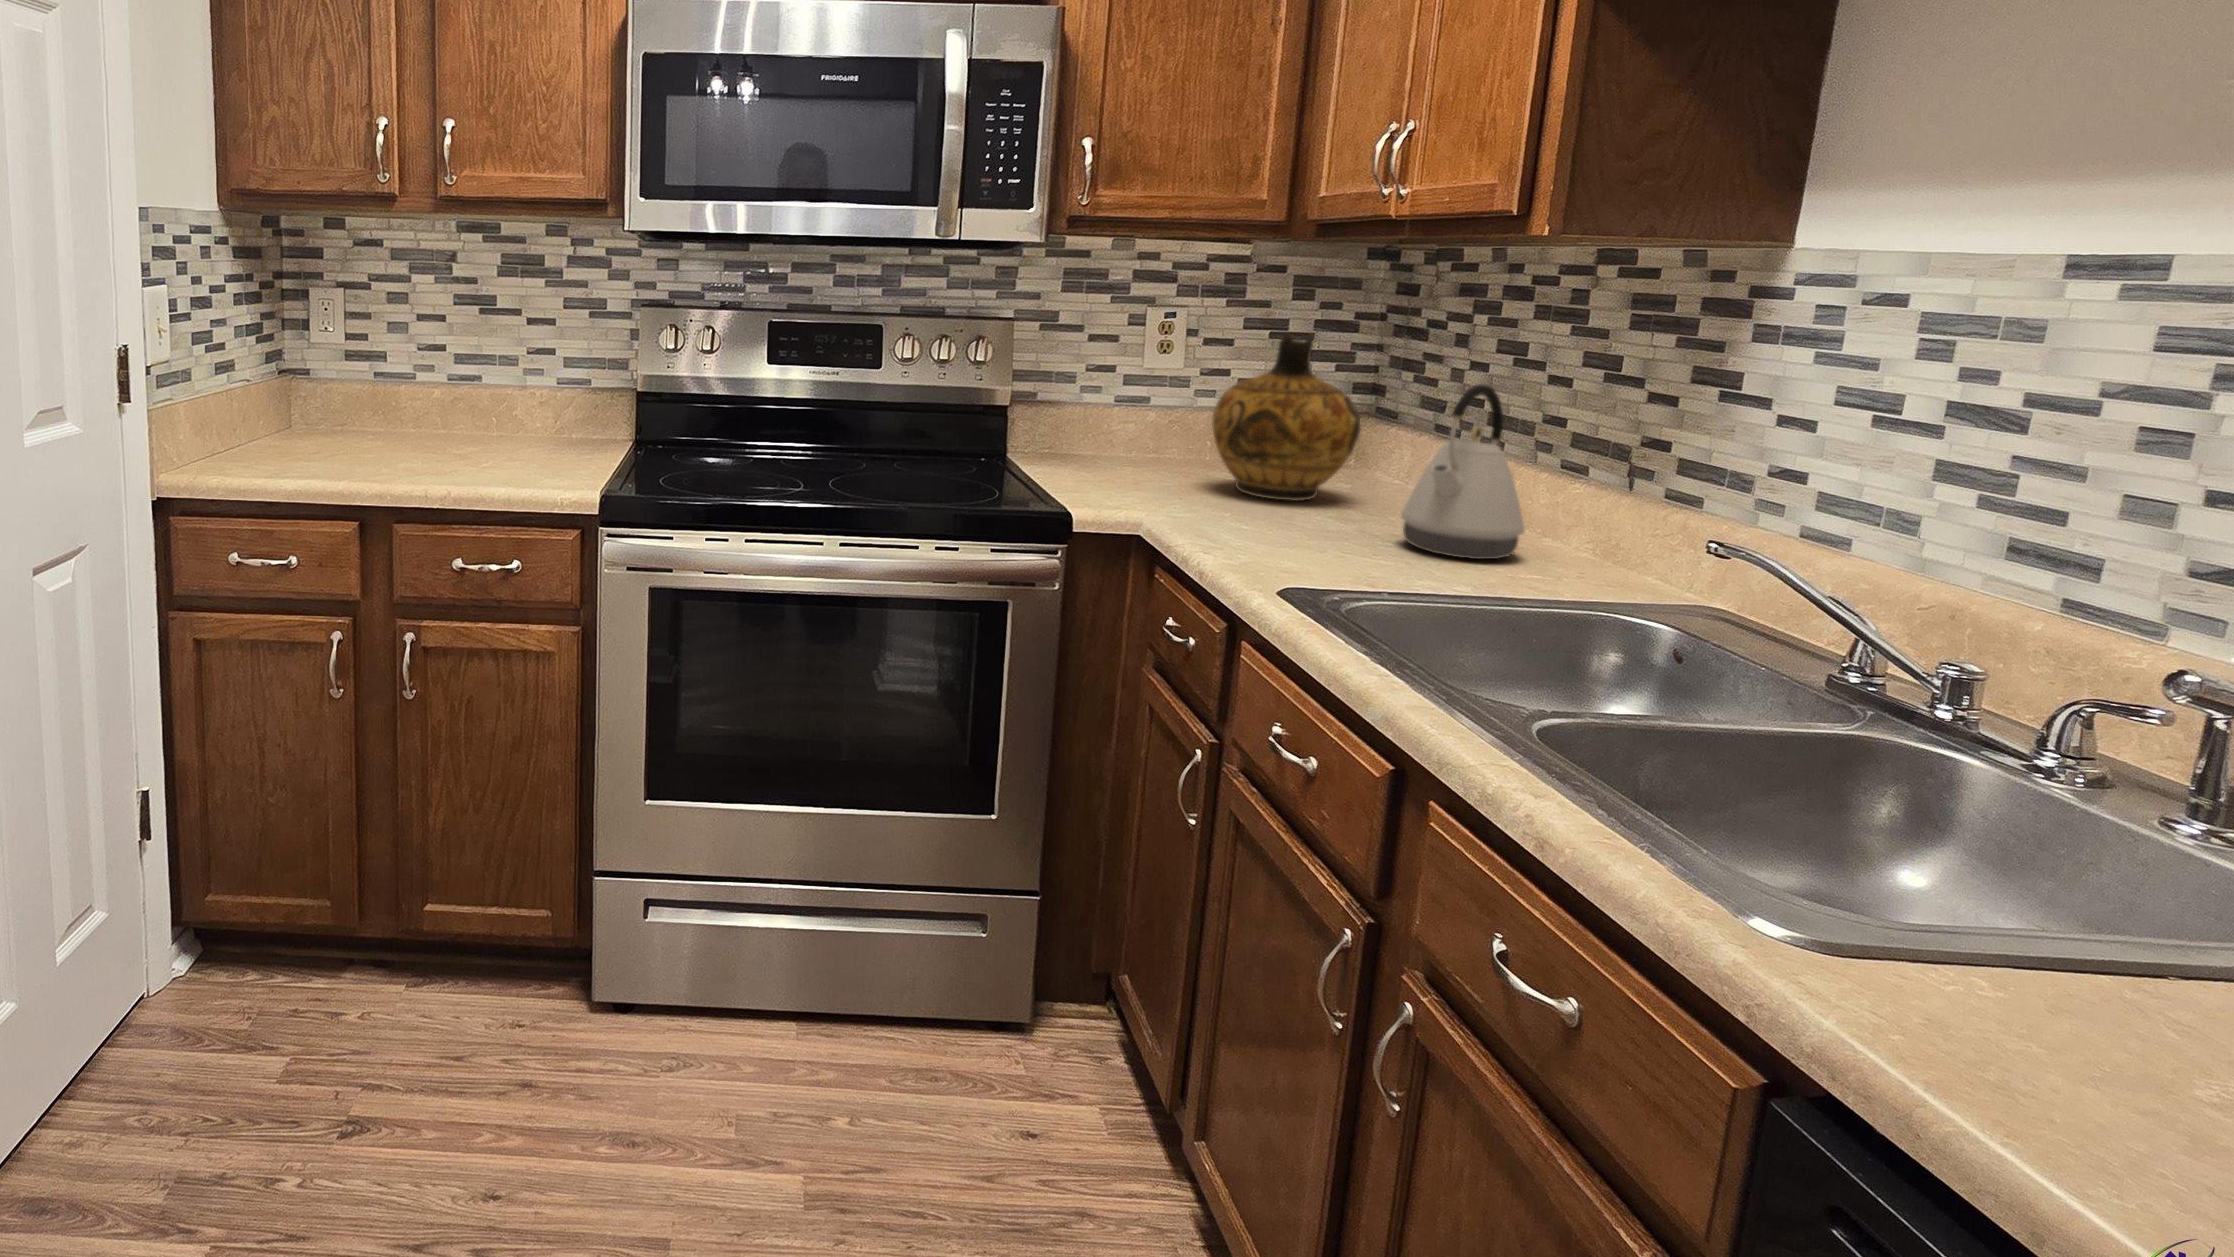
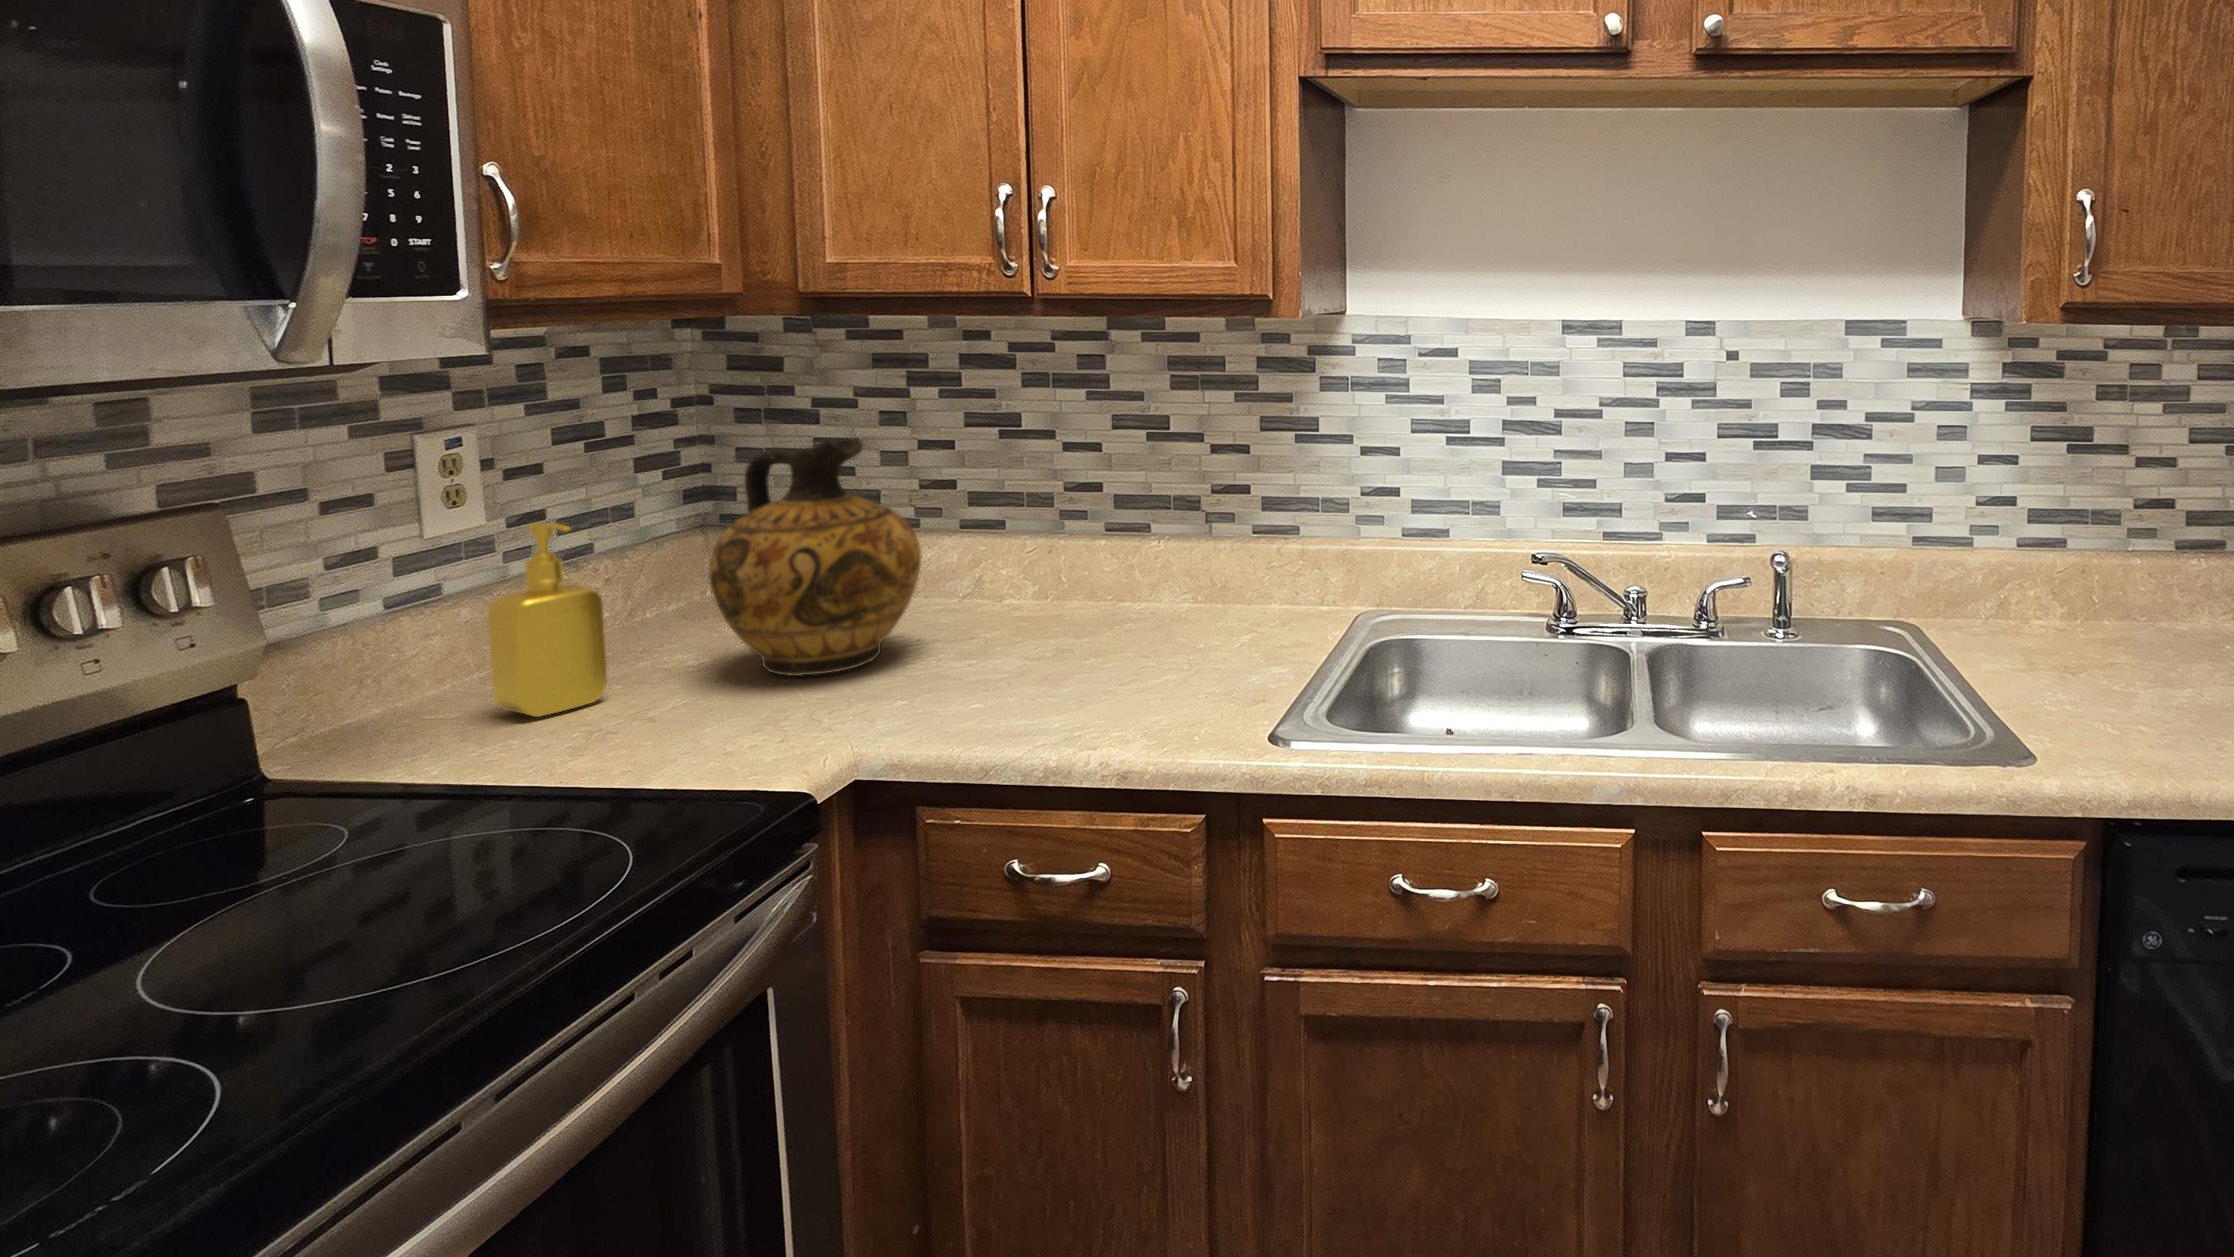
soap dispenser: none [1113,361,1170,473] -> present [488,523,607,717]
kettle: present [1401,384,1525,559] -> none [1090,465,1210,656]

